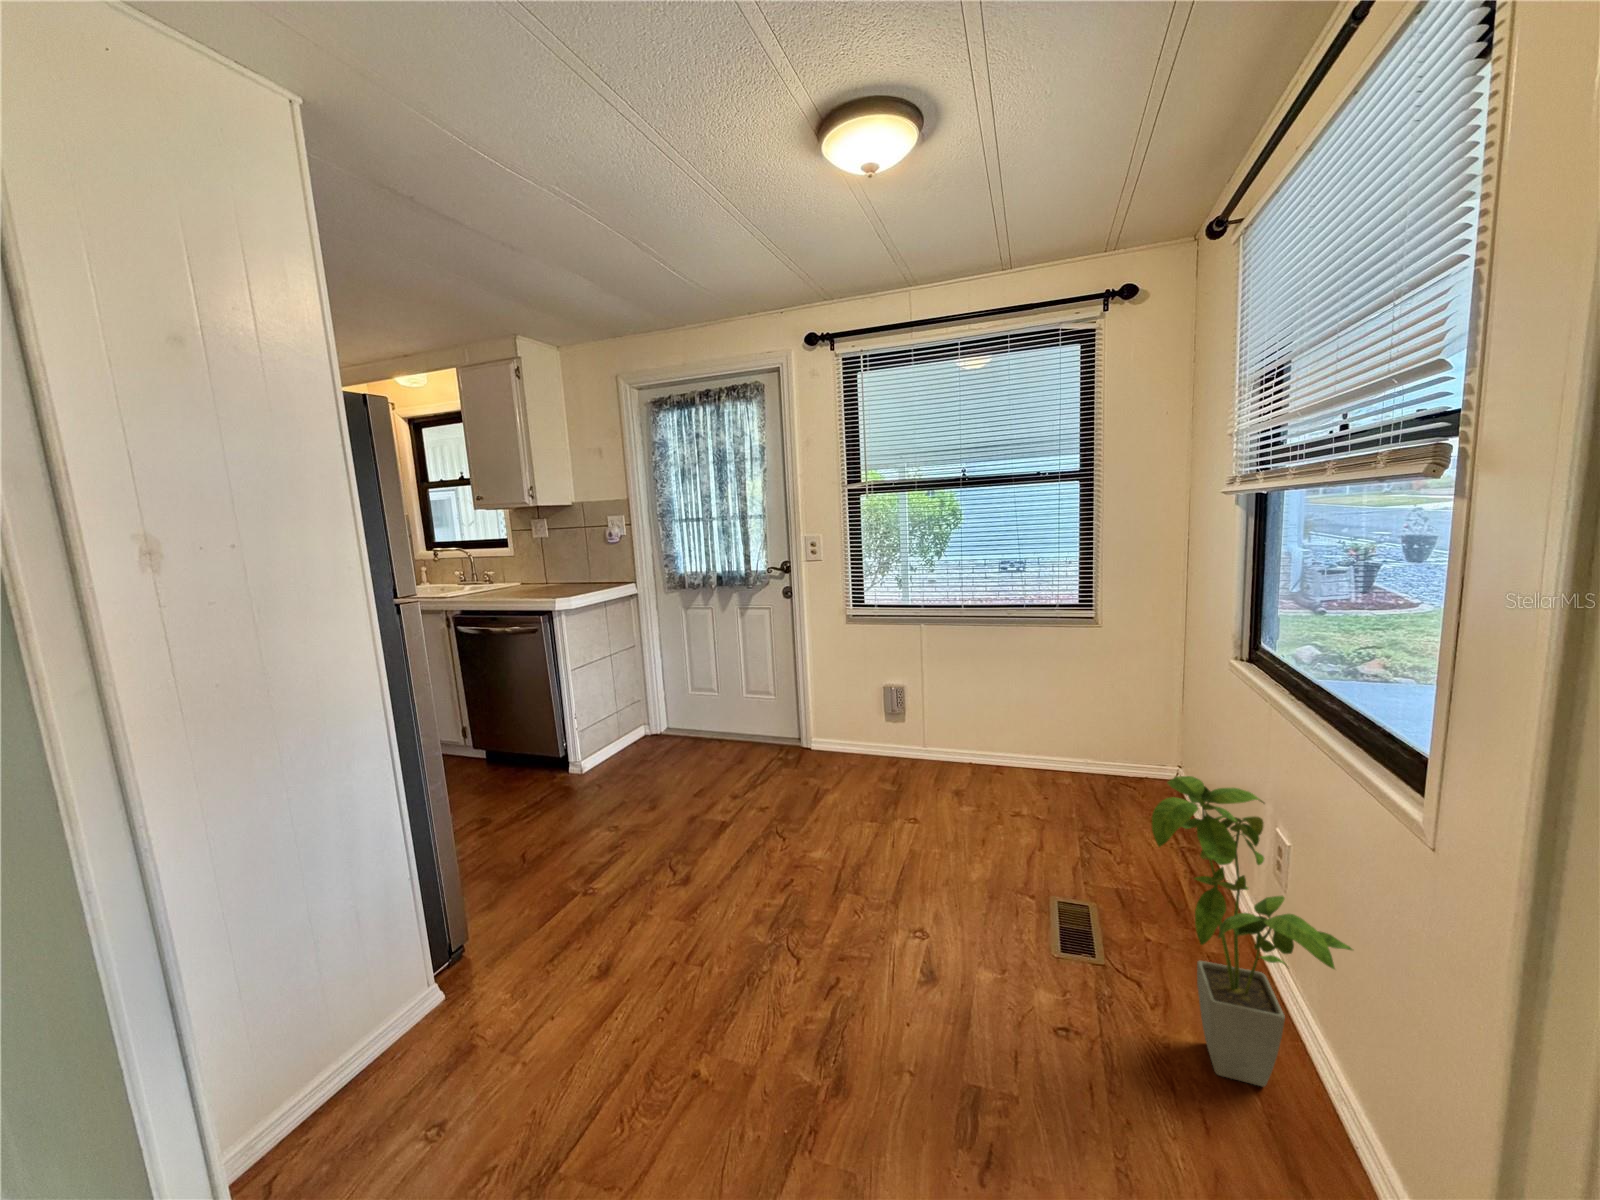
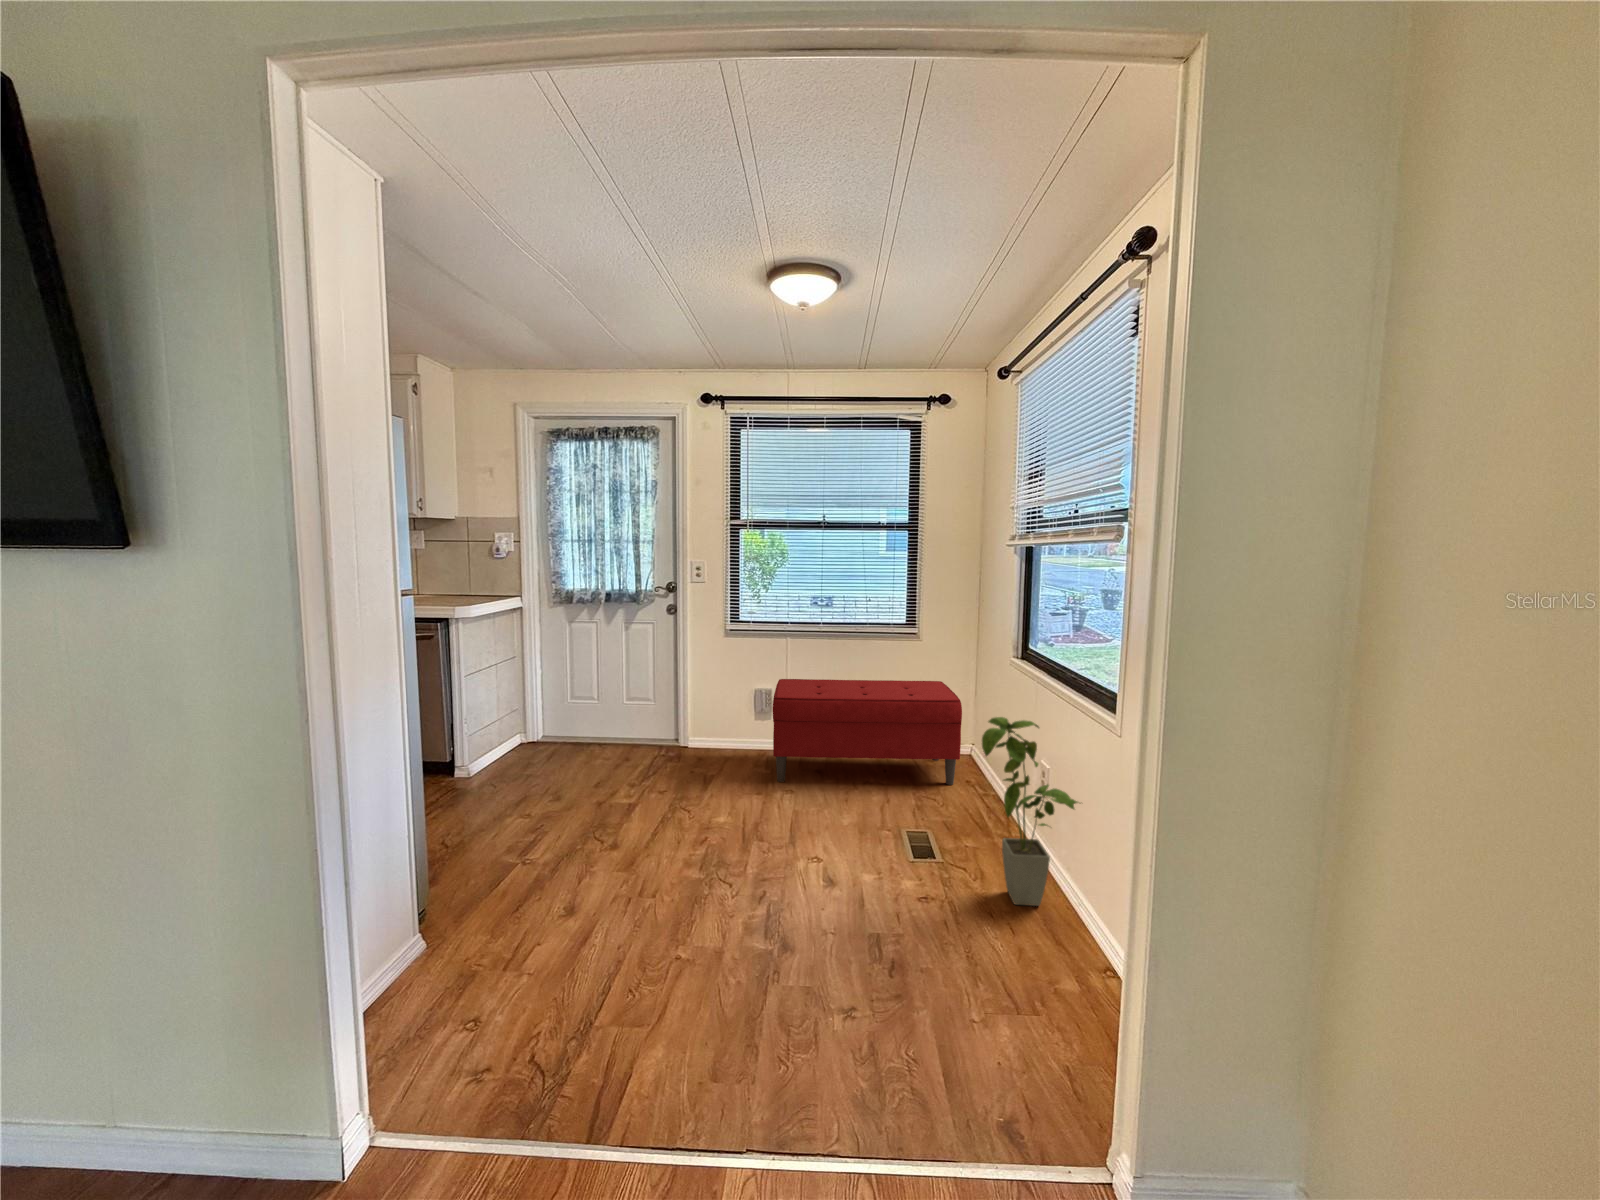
bench: none [889,674,1151,827] -> present [773,679,962,785]

